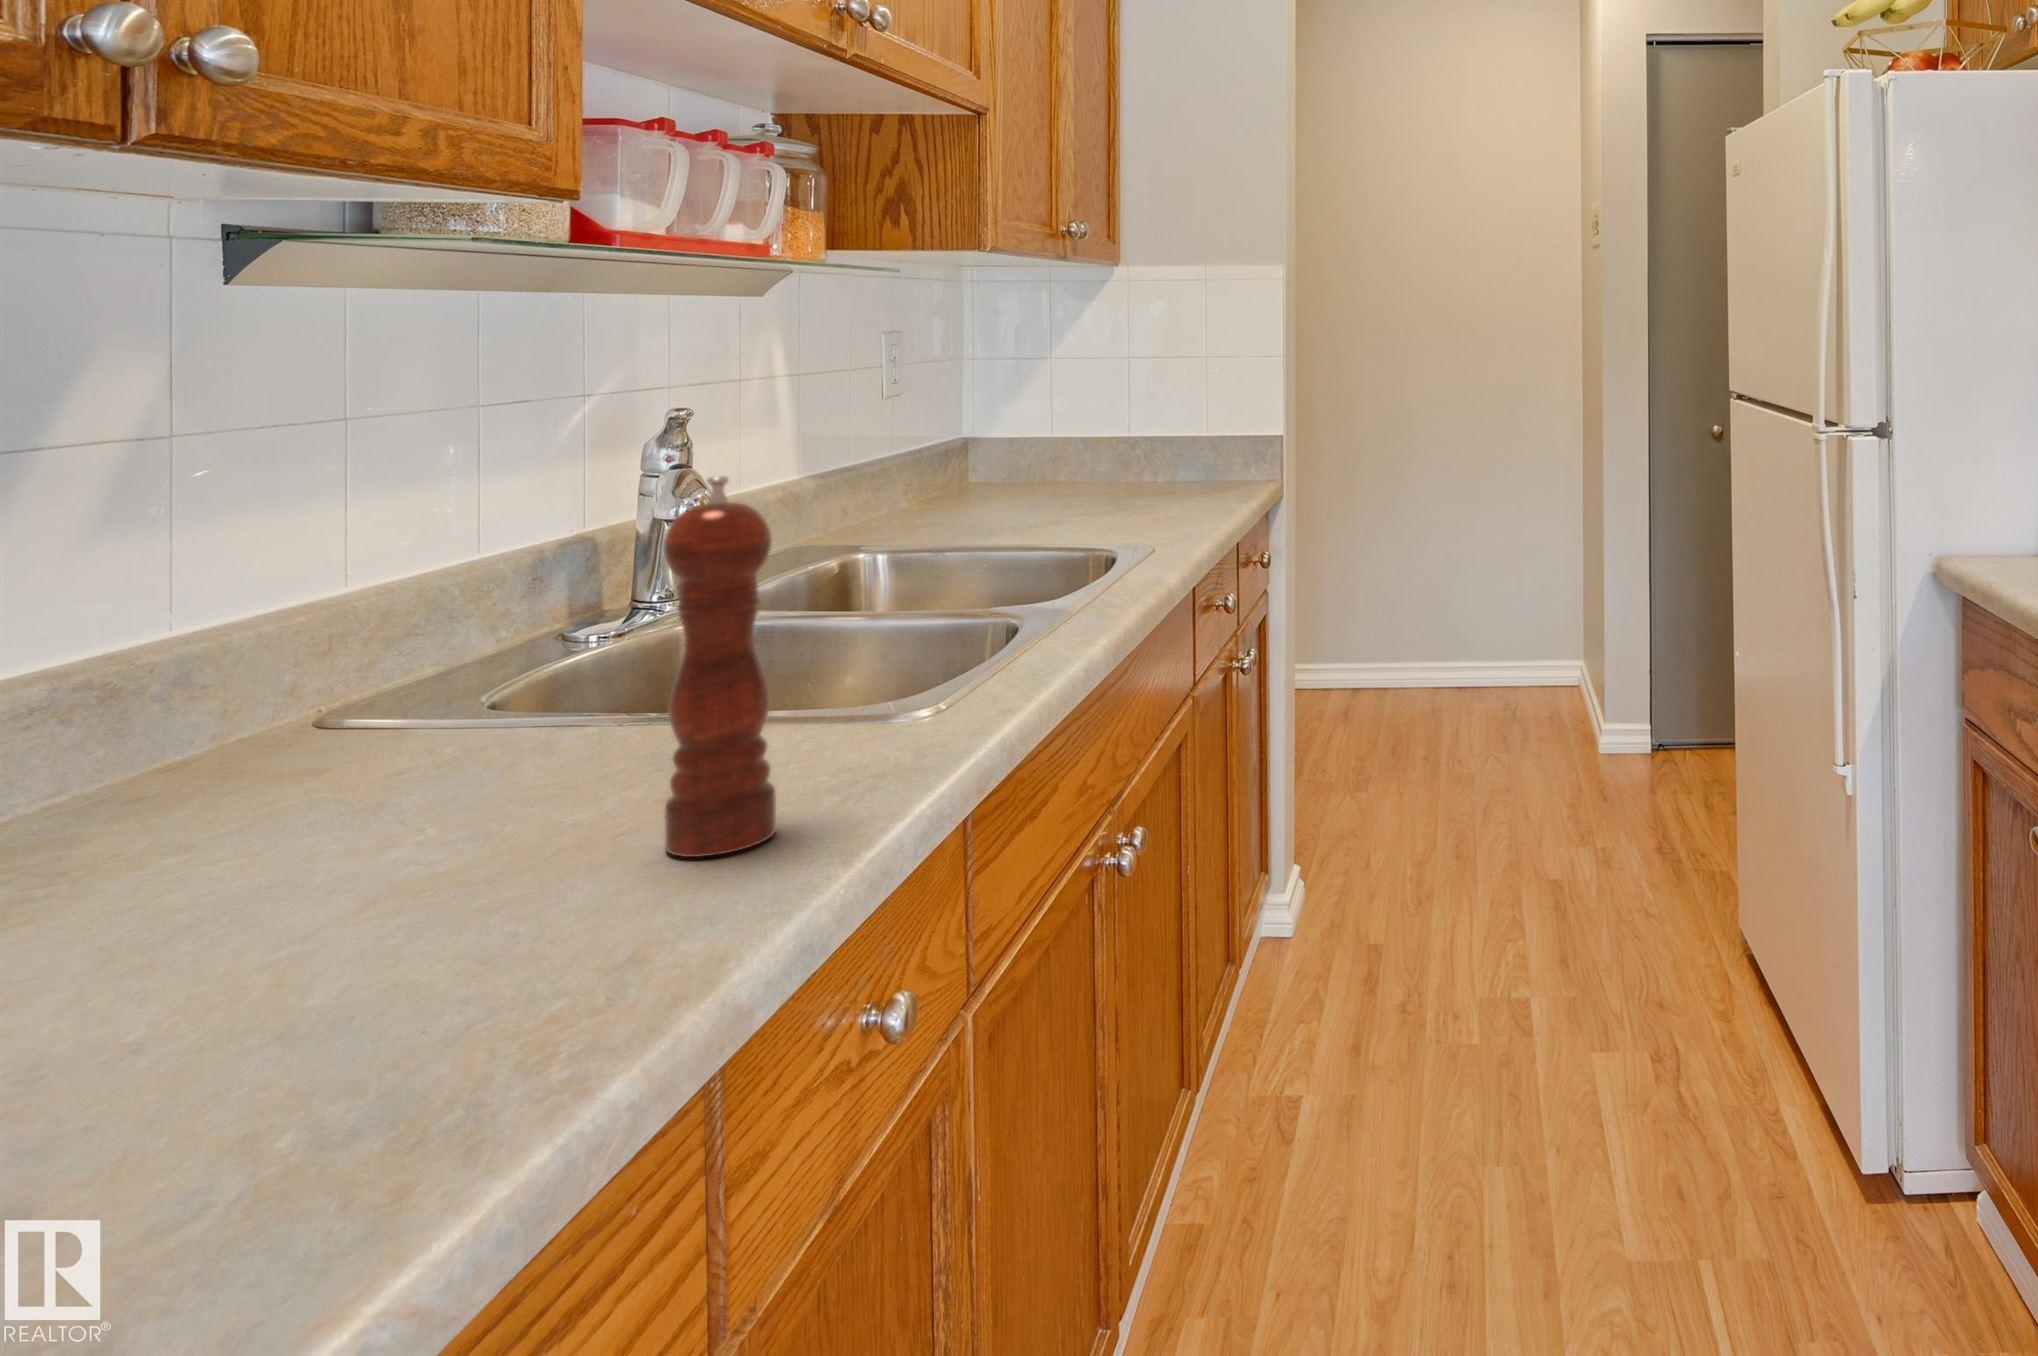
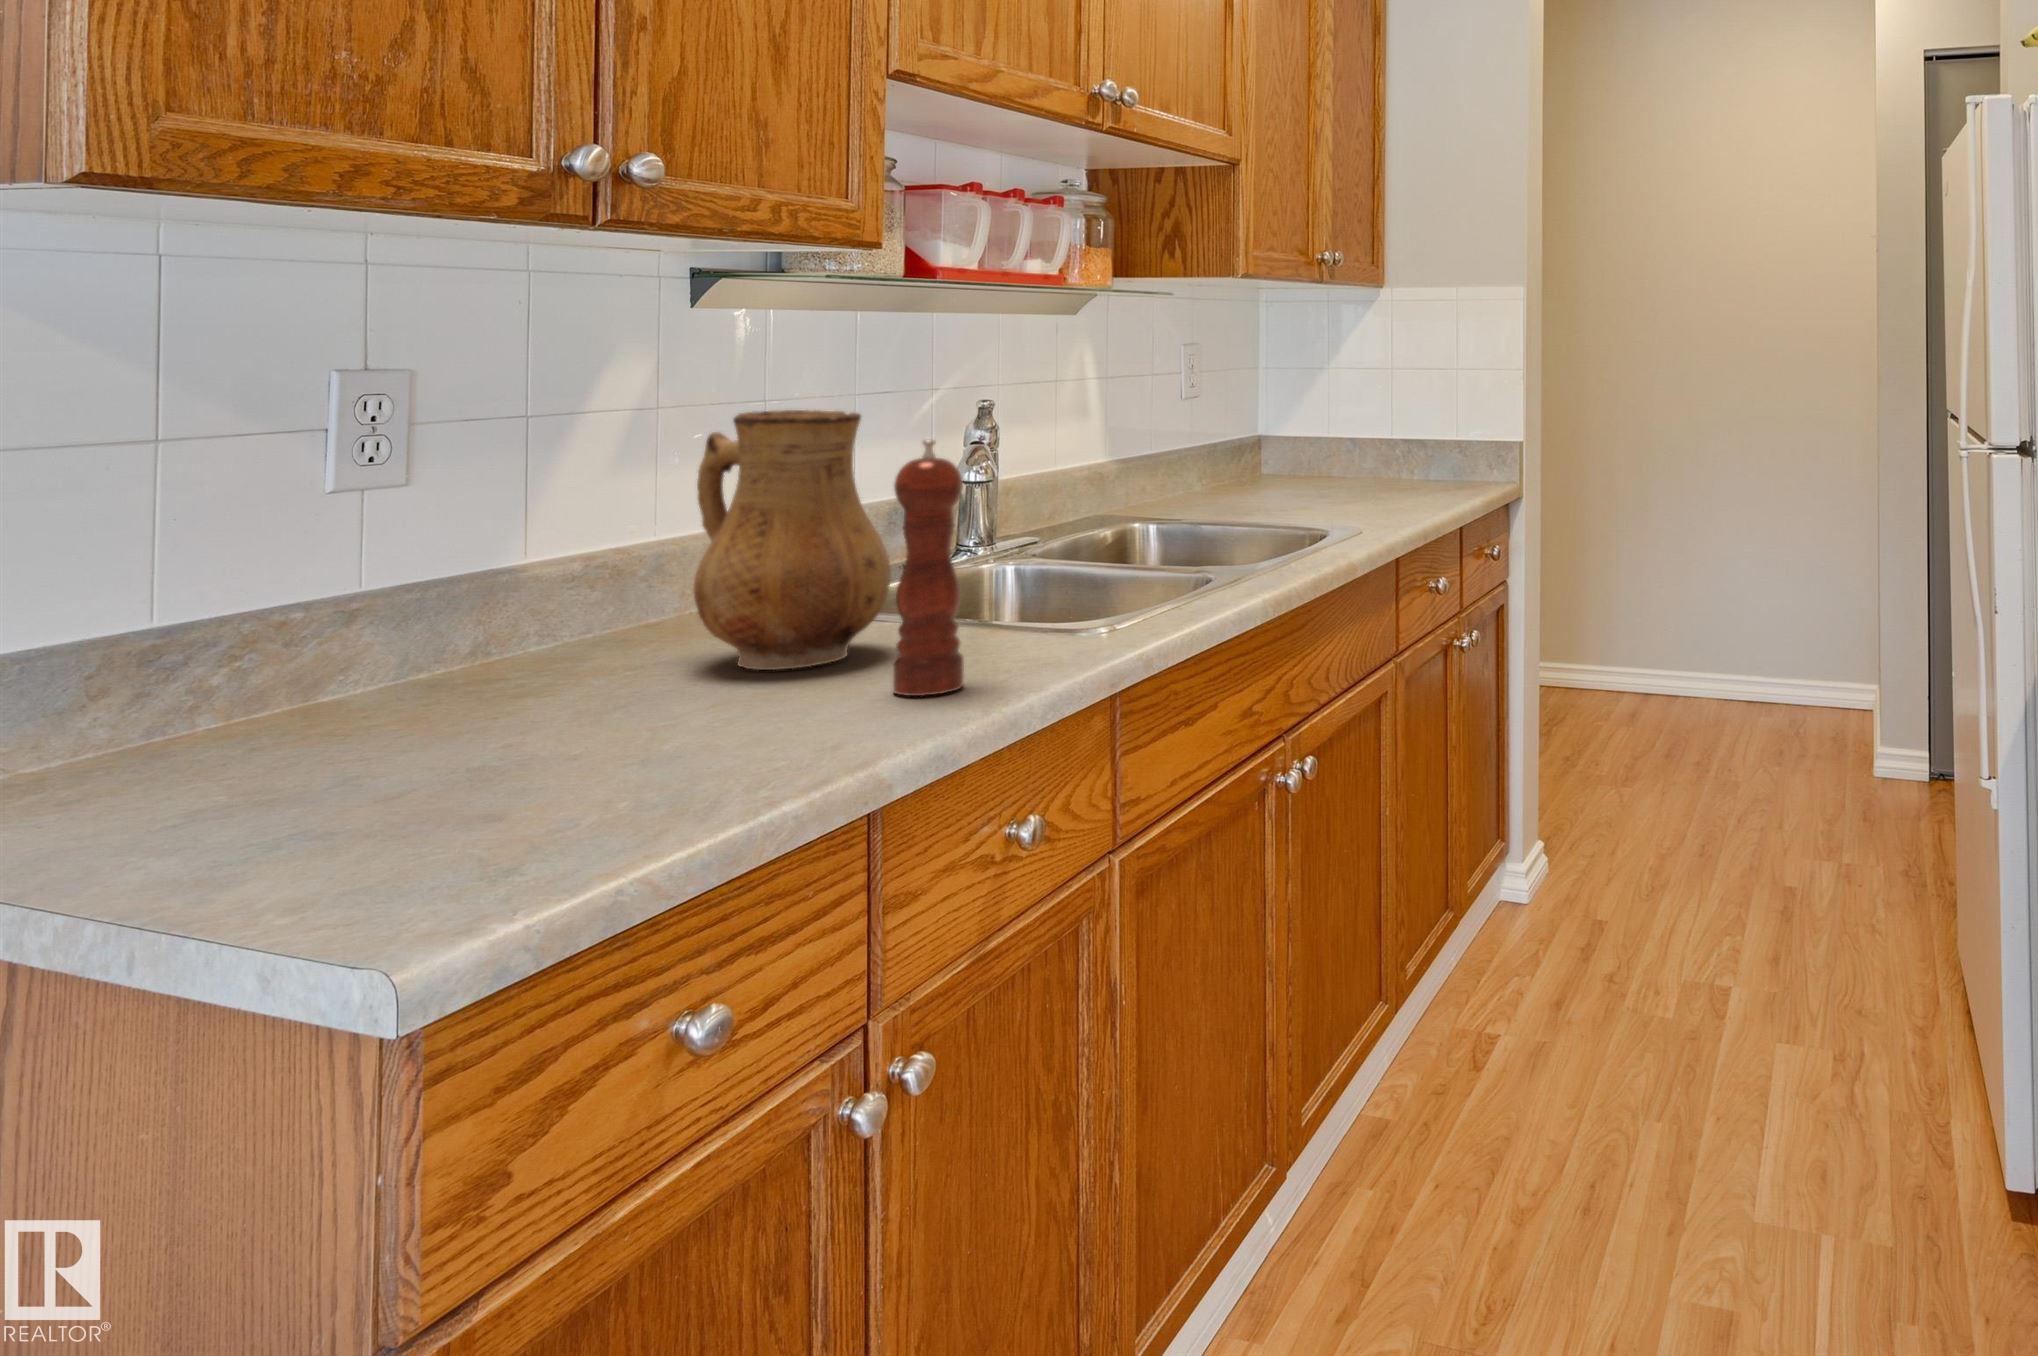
ceramic pitcher: none [284,433,620,830] -> present [694,410,891,670]

